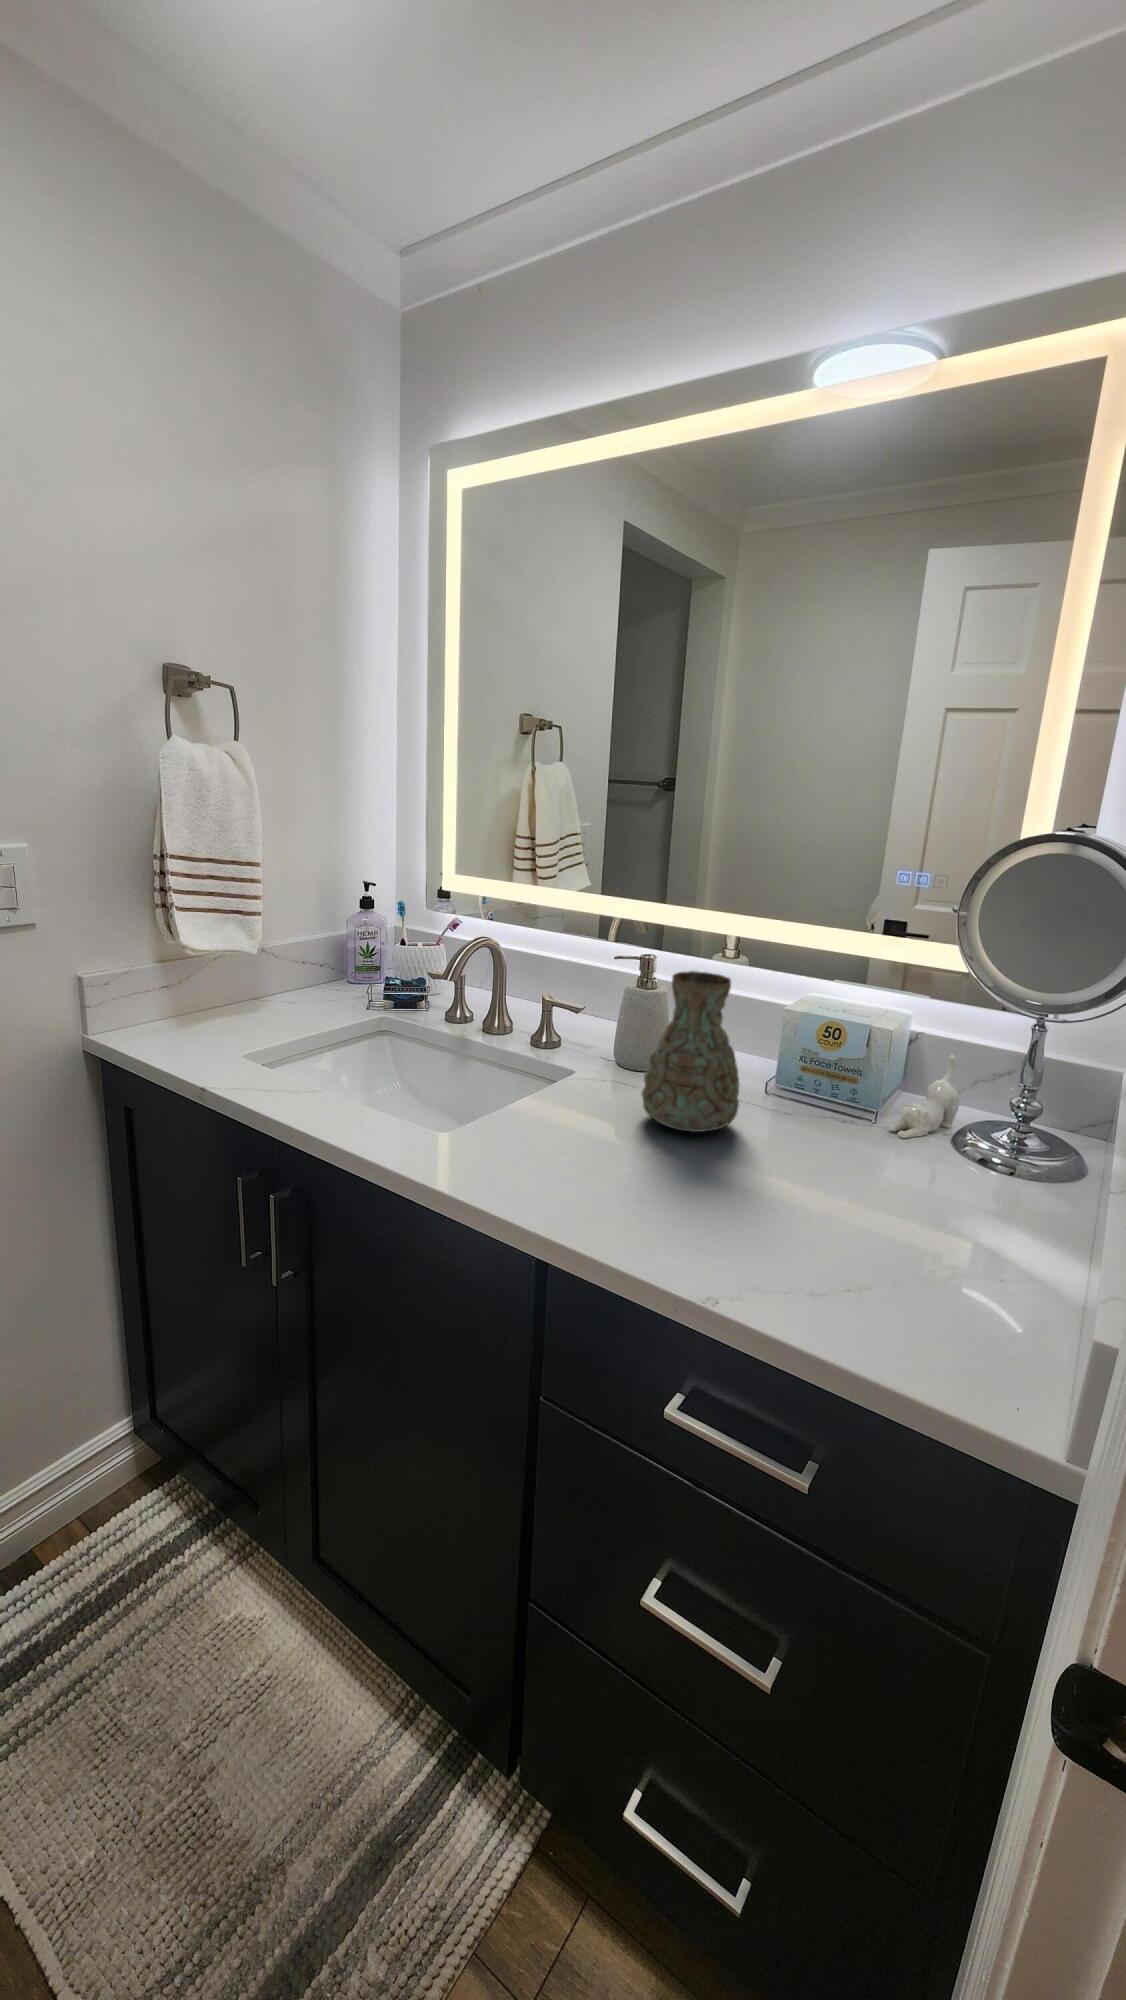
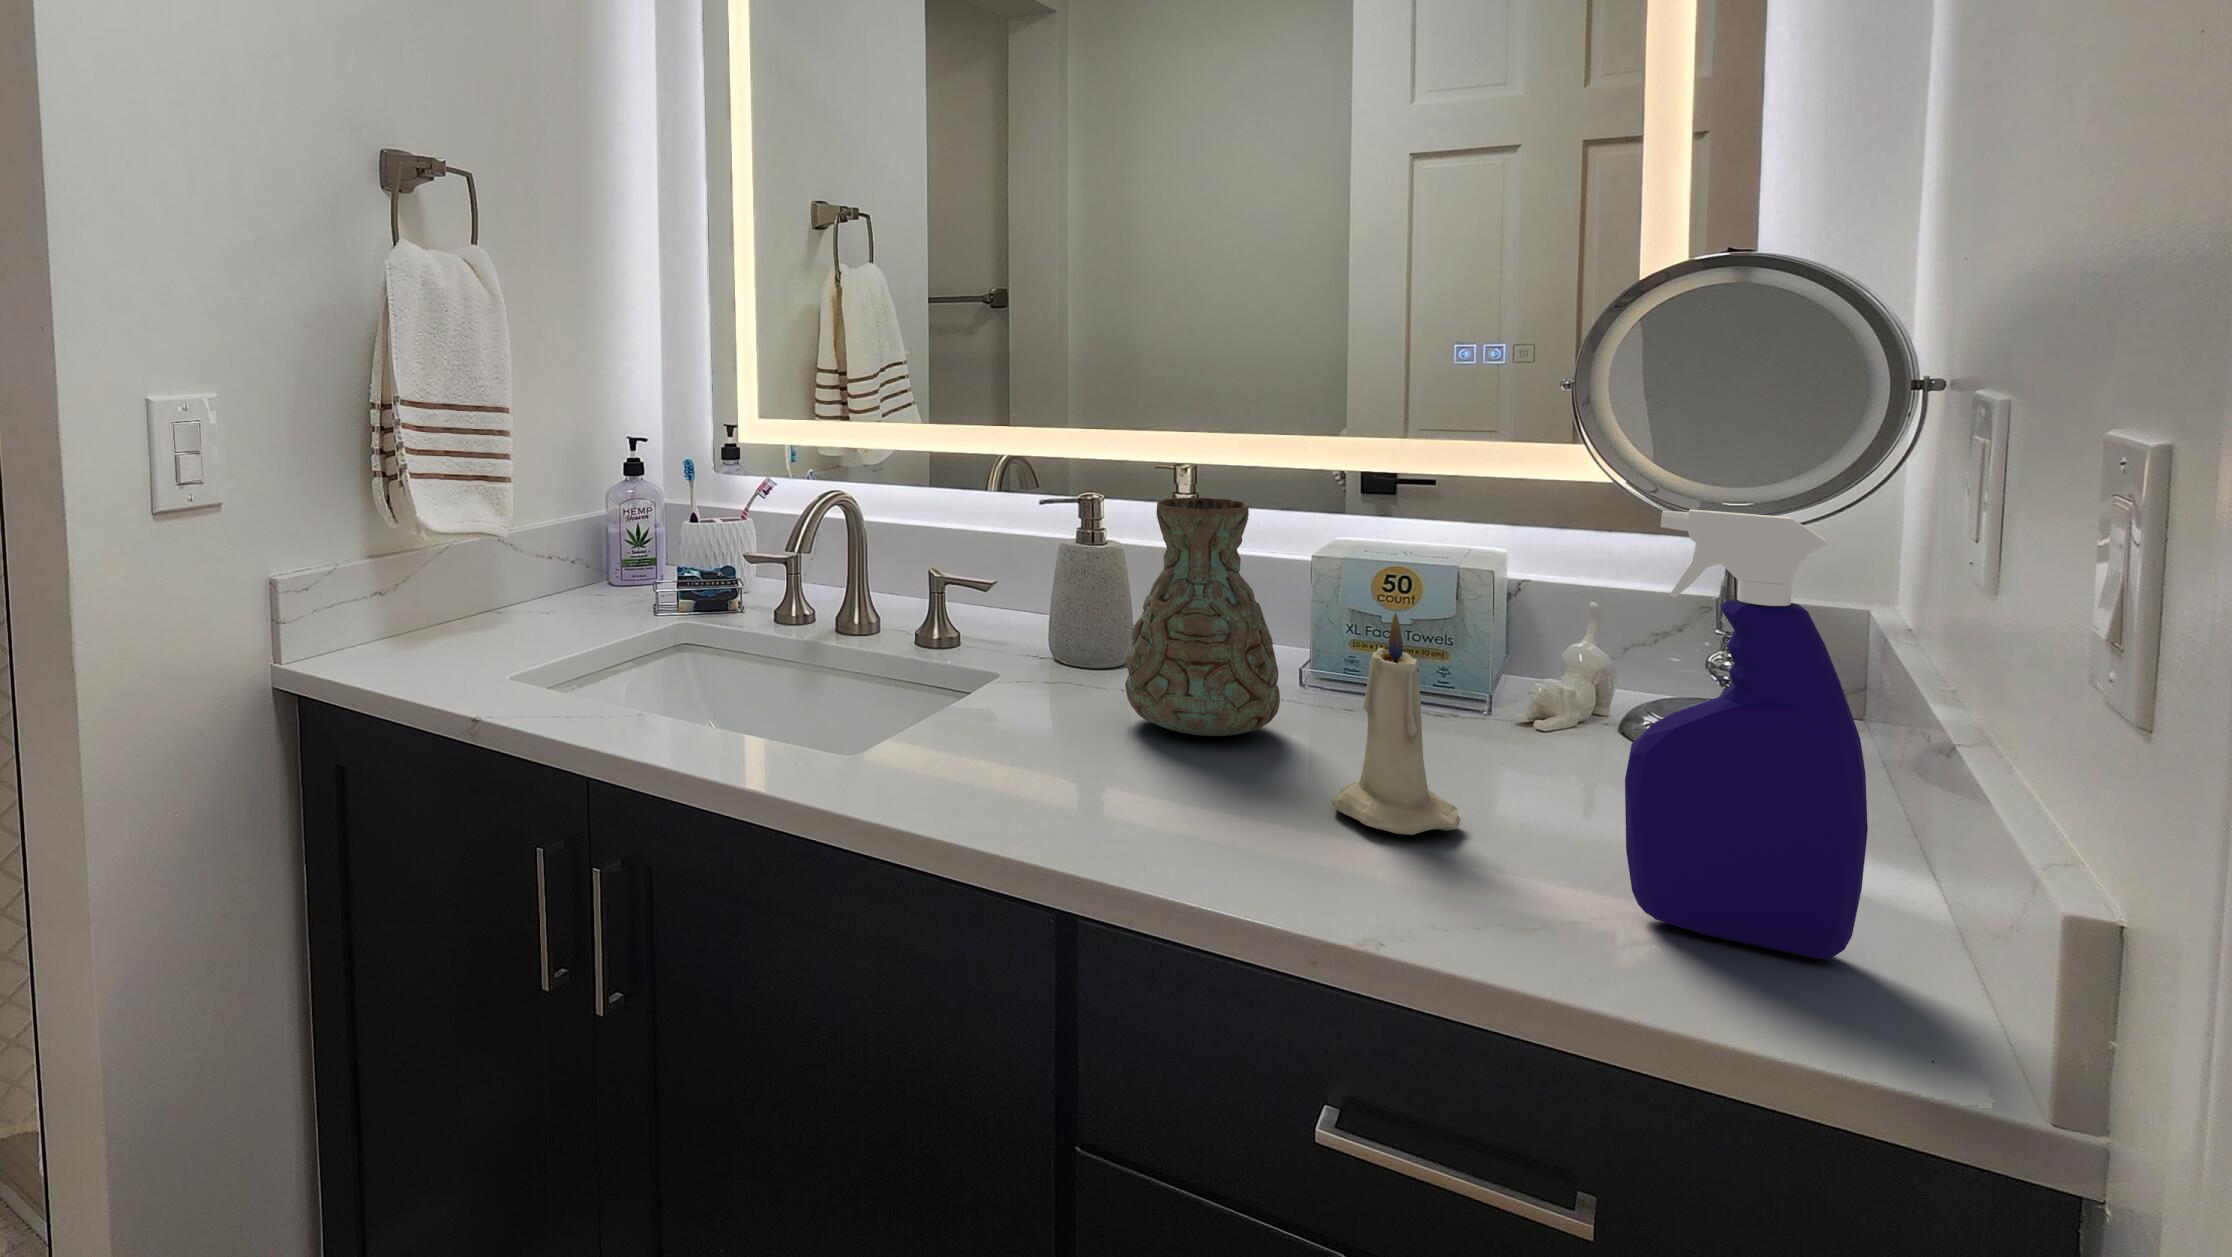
spray bottle: none [897,1035,1047,1327] -> present [1625,509,1868,959]
candle: none [742,1073,818,1217] -> present [1332,613,1460,835]

